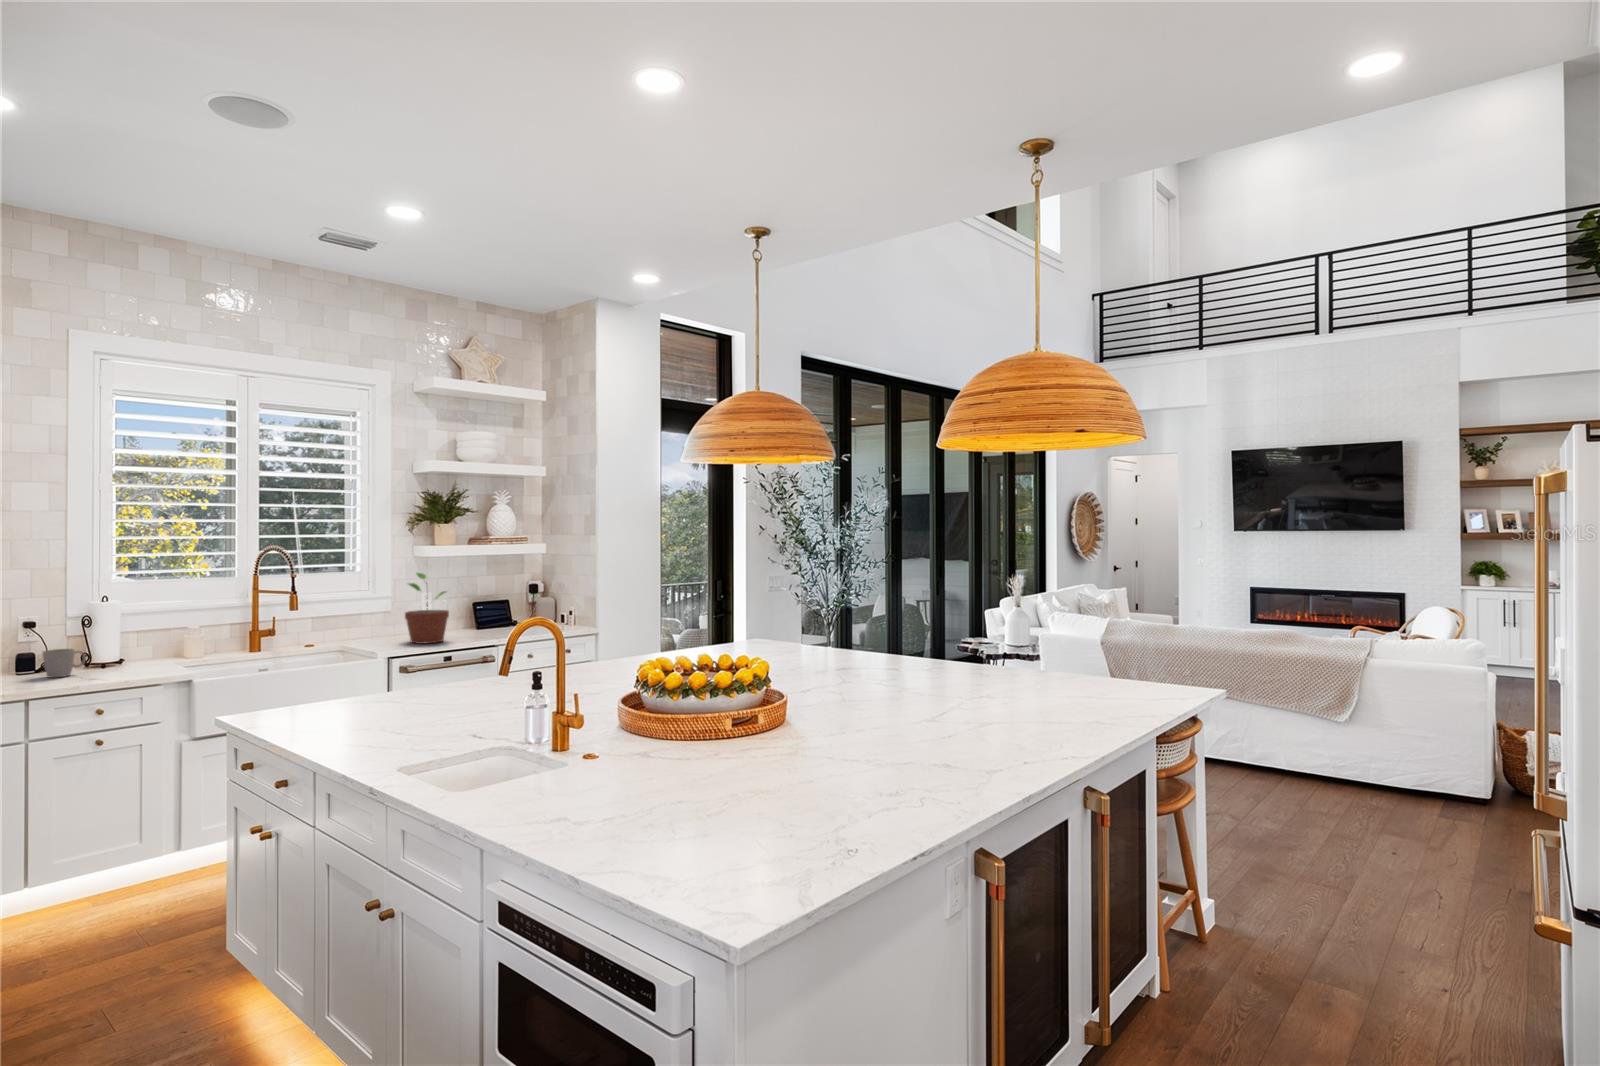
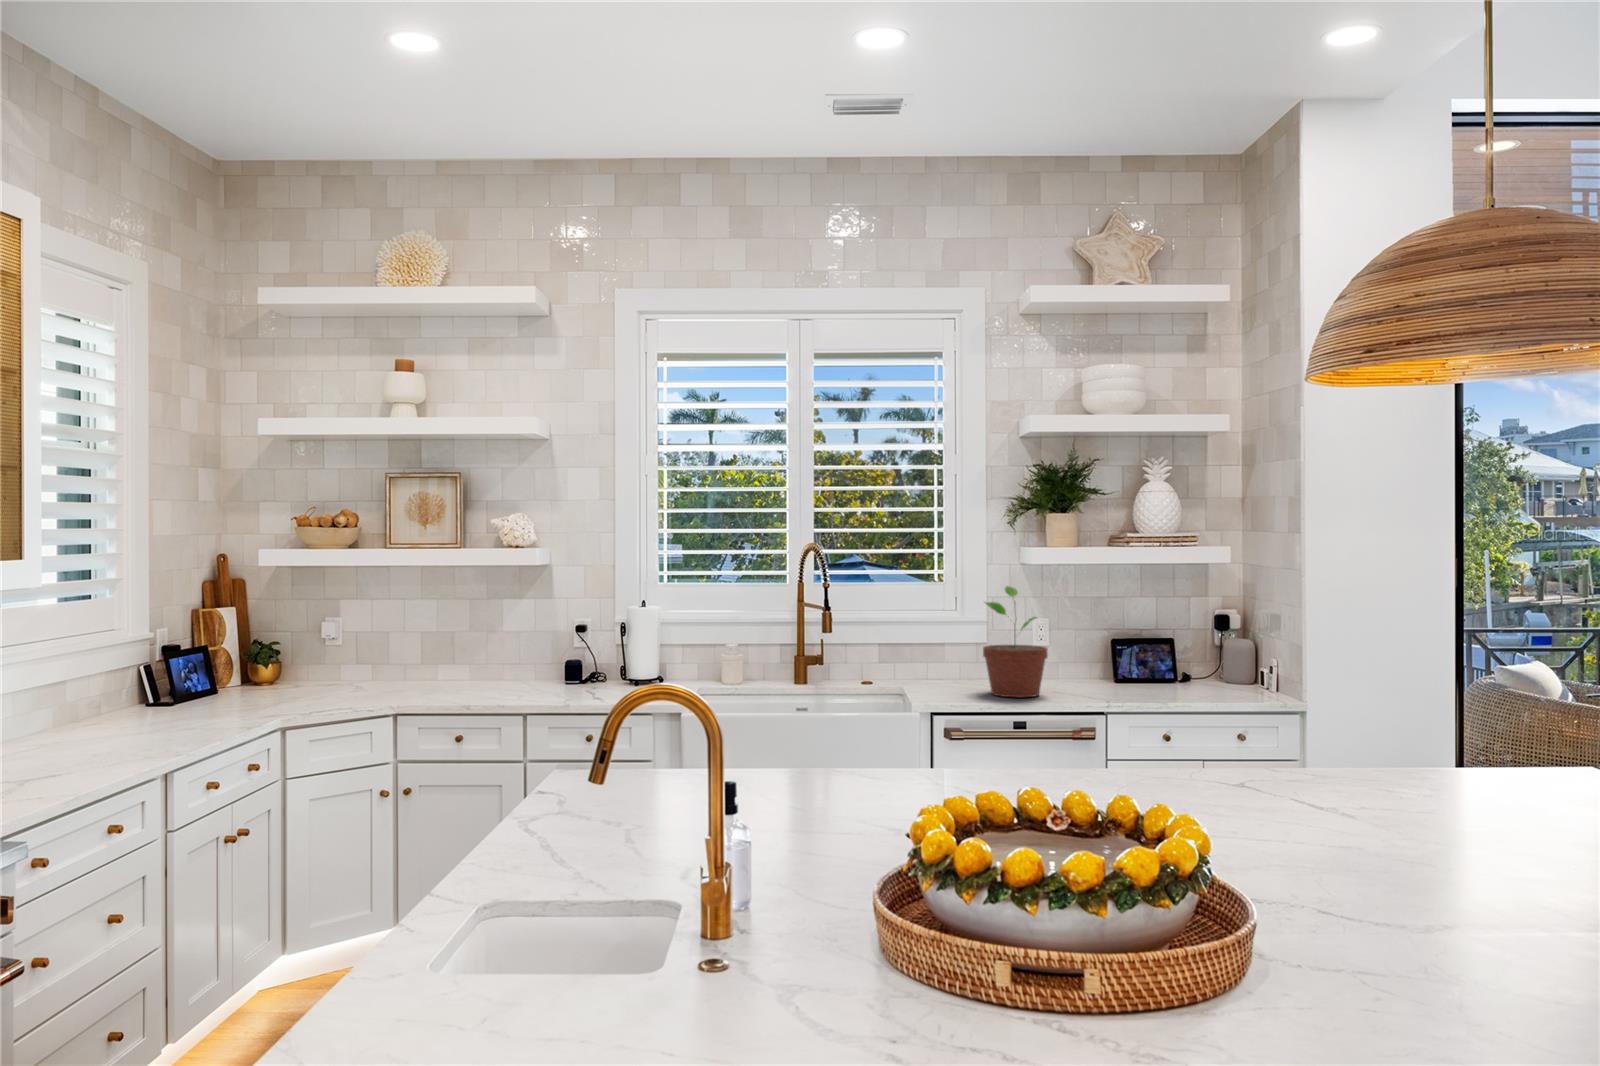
mug: present [43,649,86,678] -> none [563,658,604,691]

